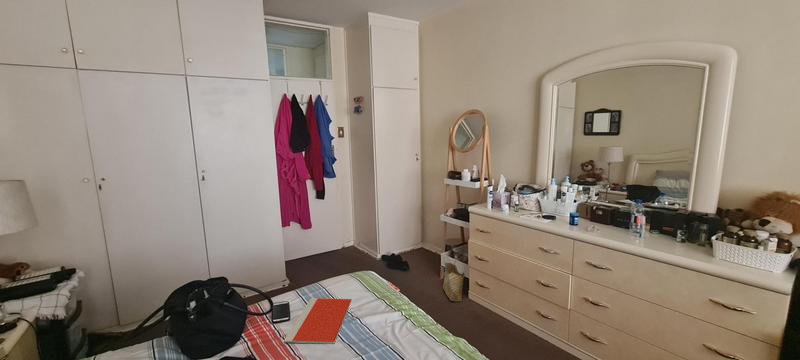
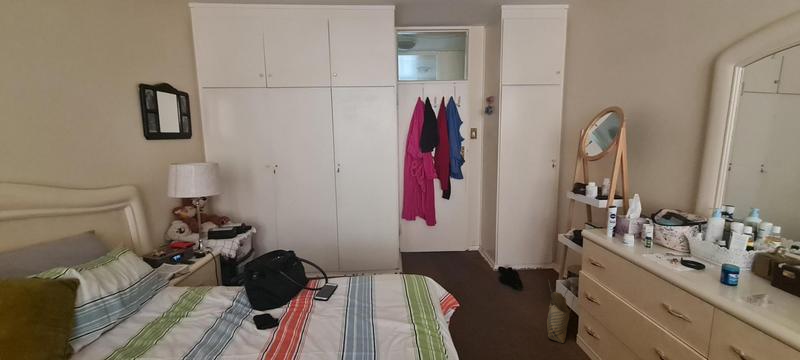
notebook: present [284,298,352,344] -> none [304,287,383,332]

